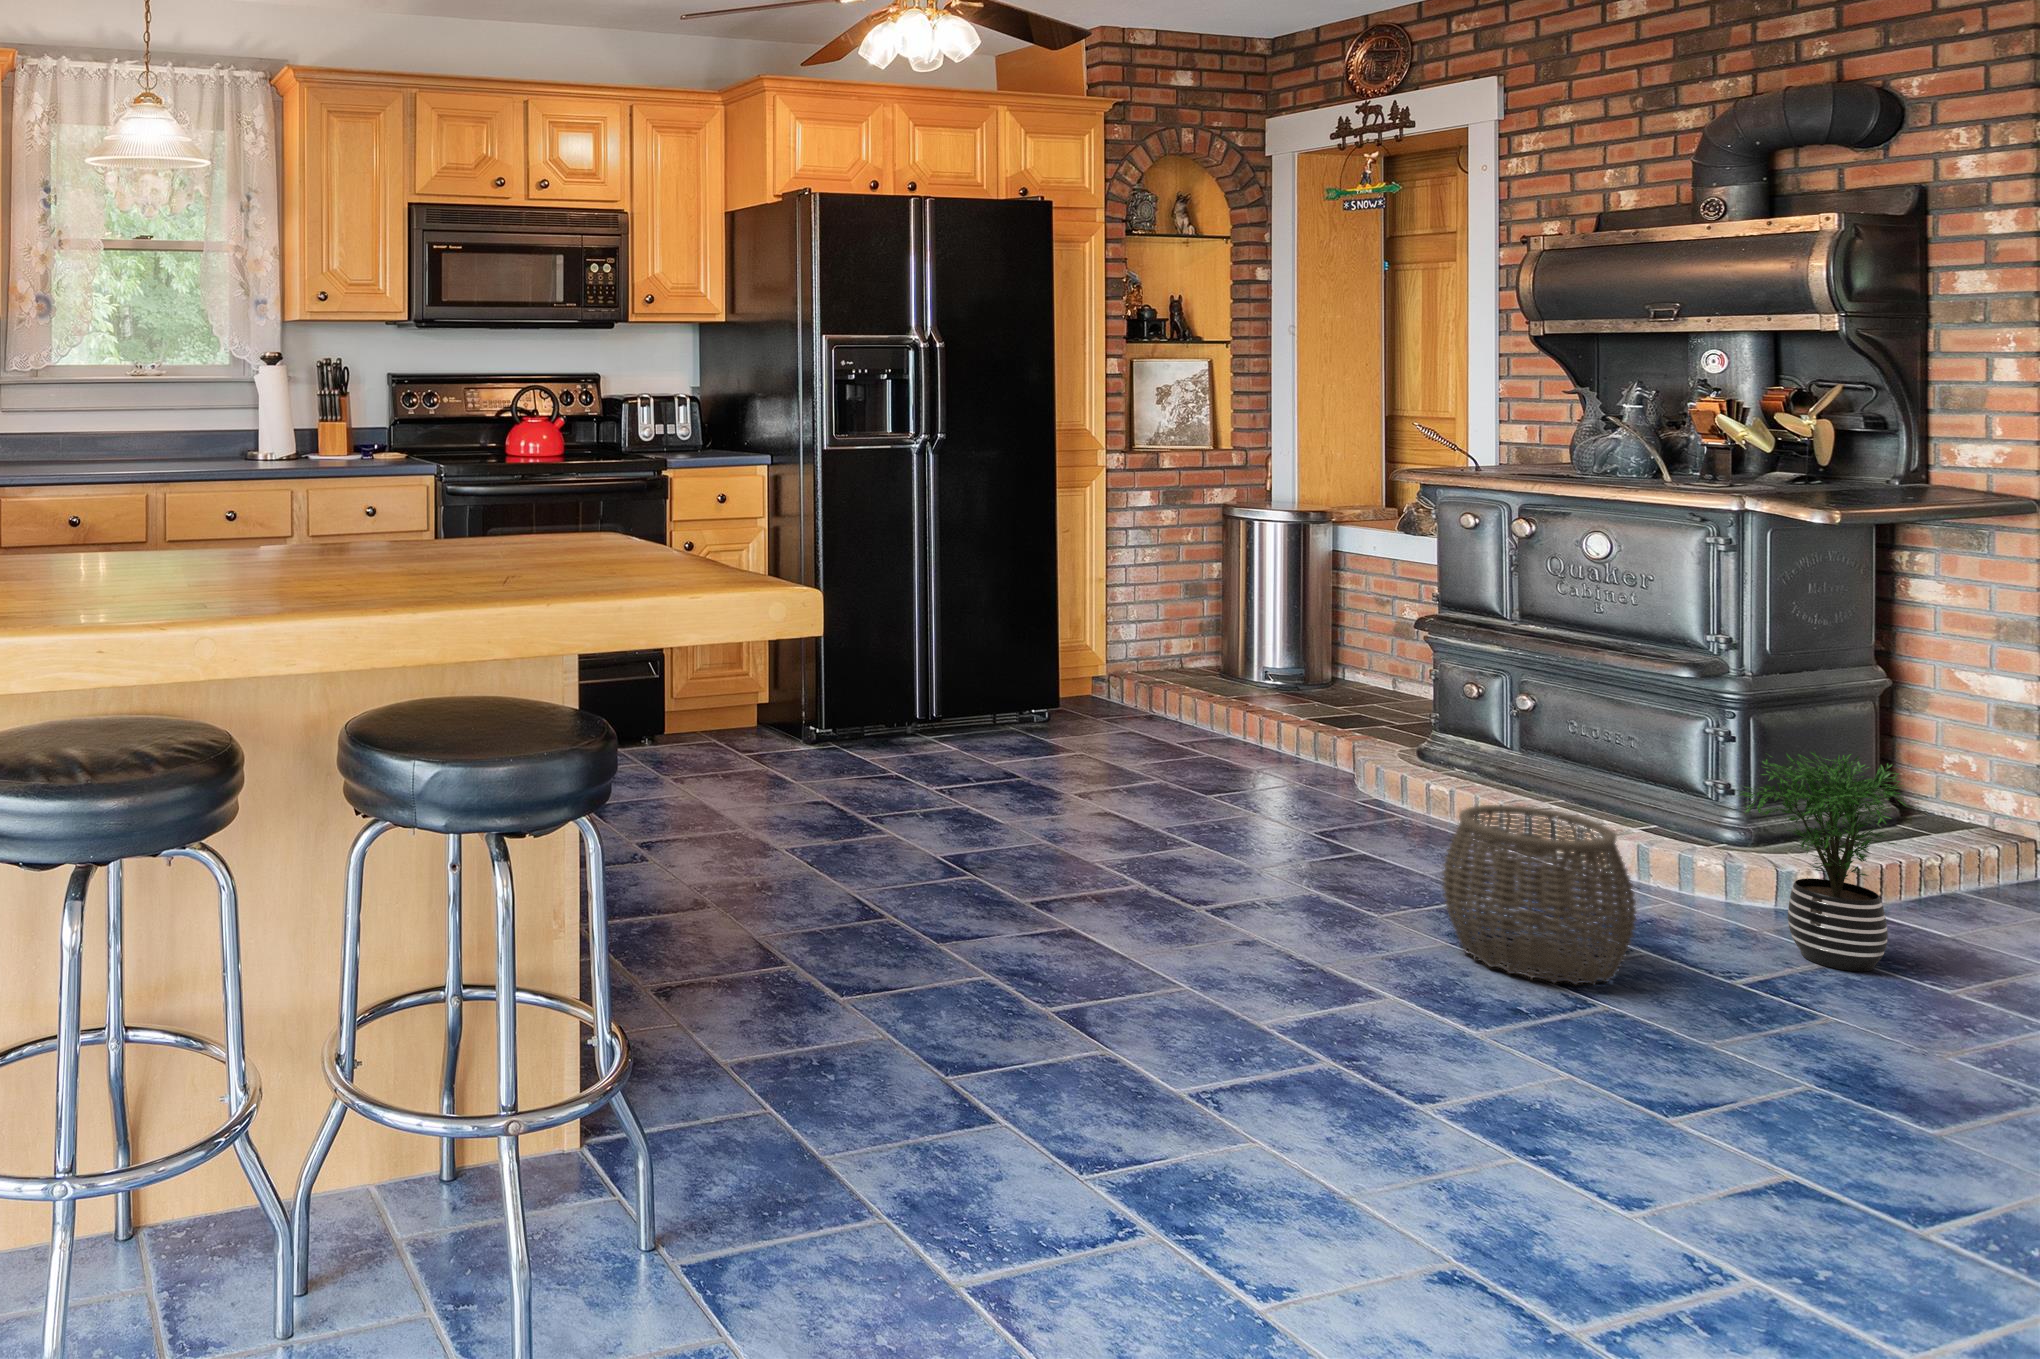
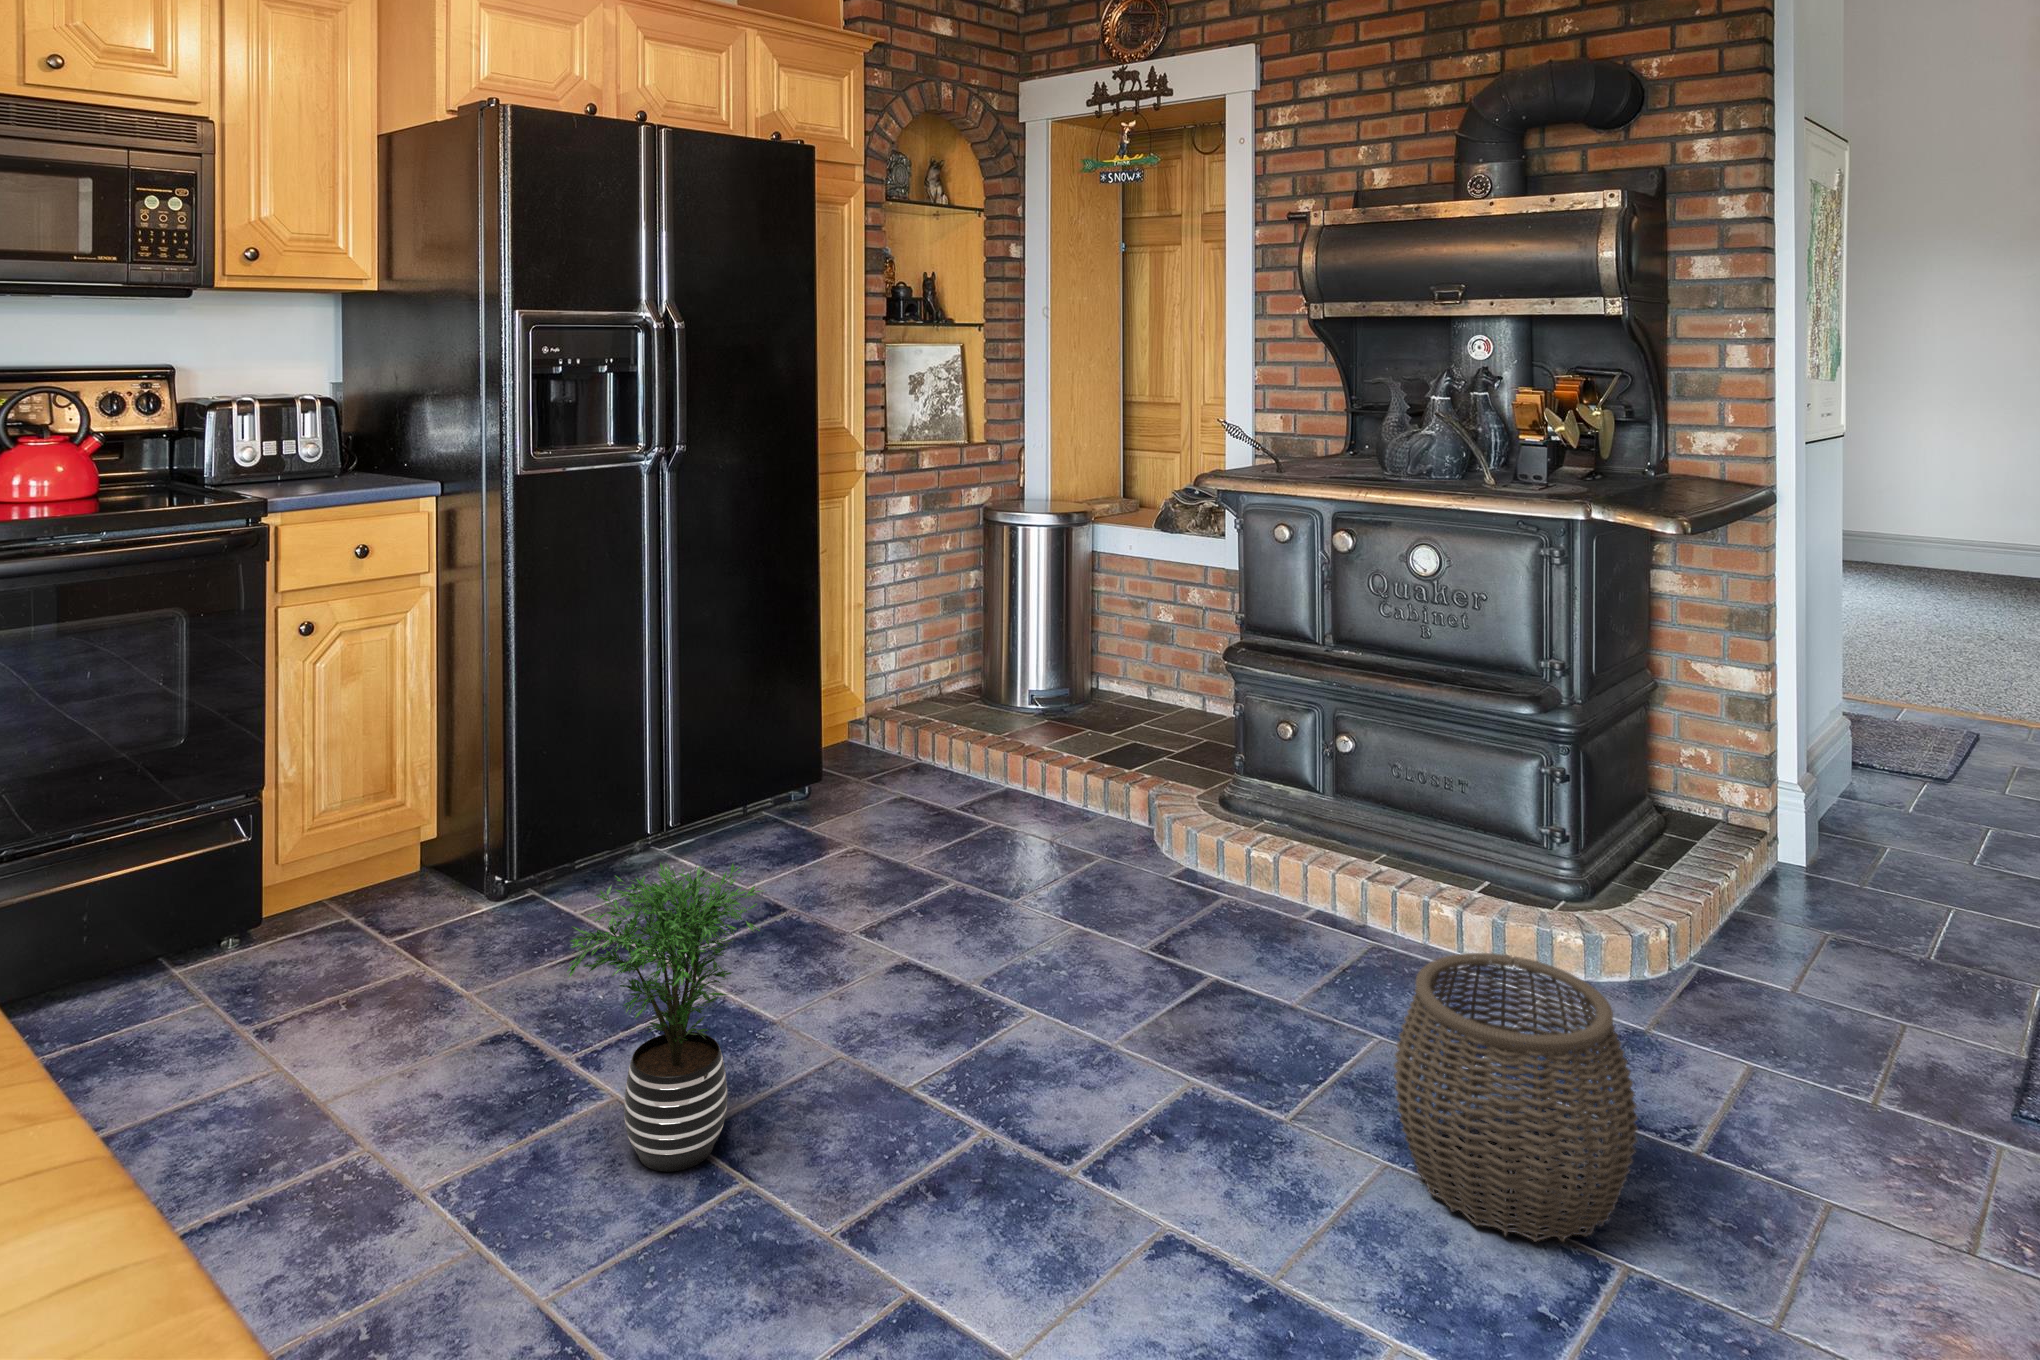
potted plant: present [1737,751,1918,971] -> present [567,862,764,1172]

